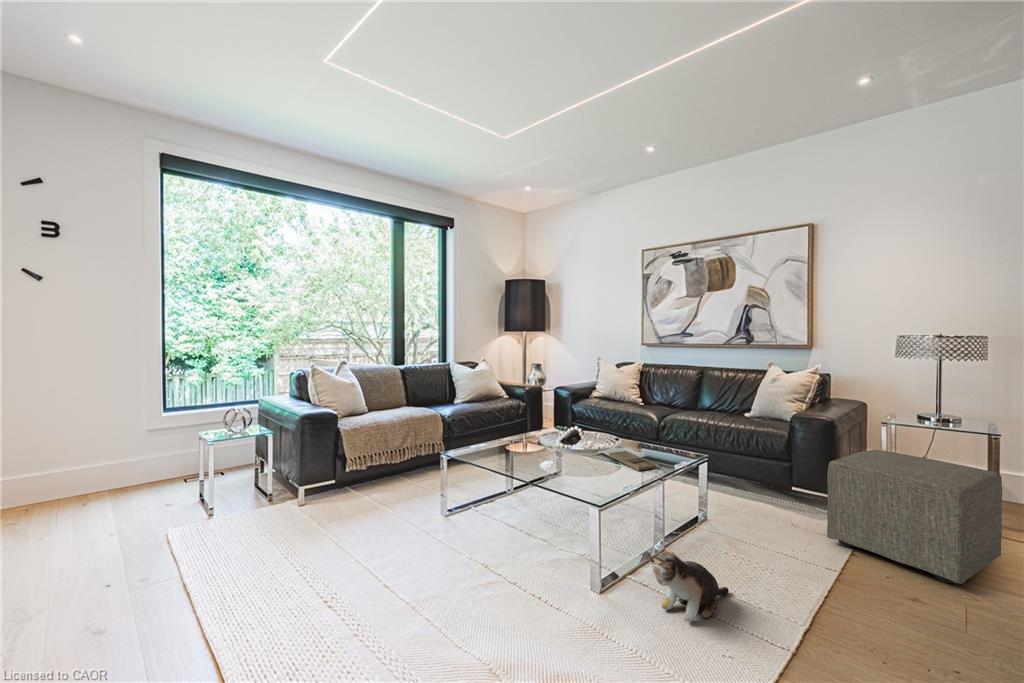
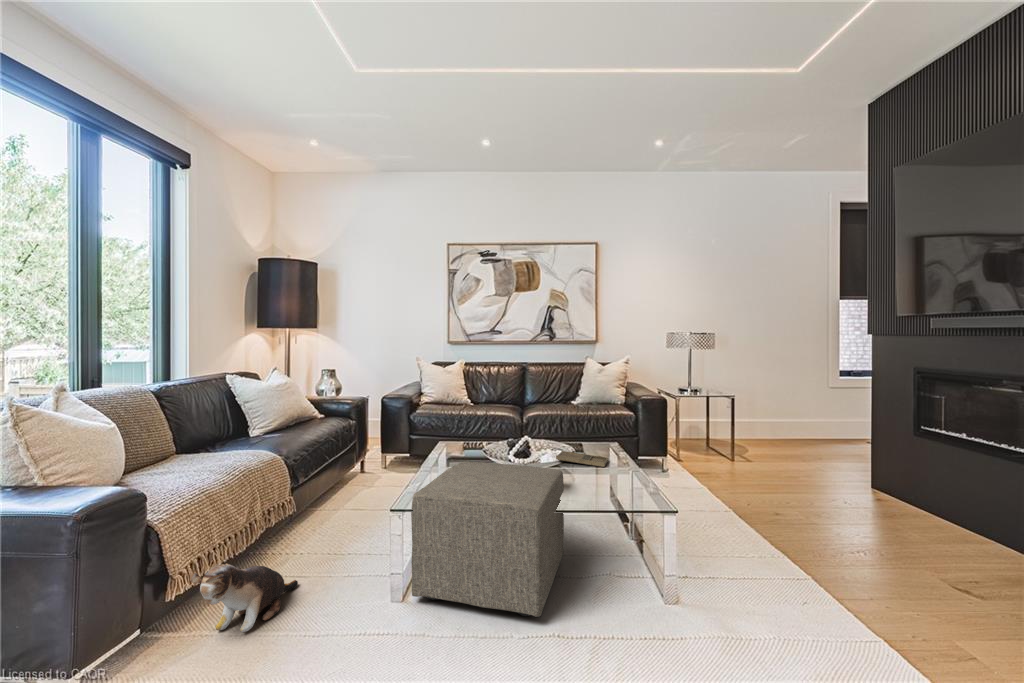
ottoman: present [827,450,1002,584] -> present [411,461,564,617]
plush toy: present [645,552,729,621] -> present [190,563,298,632]

